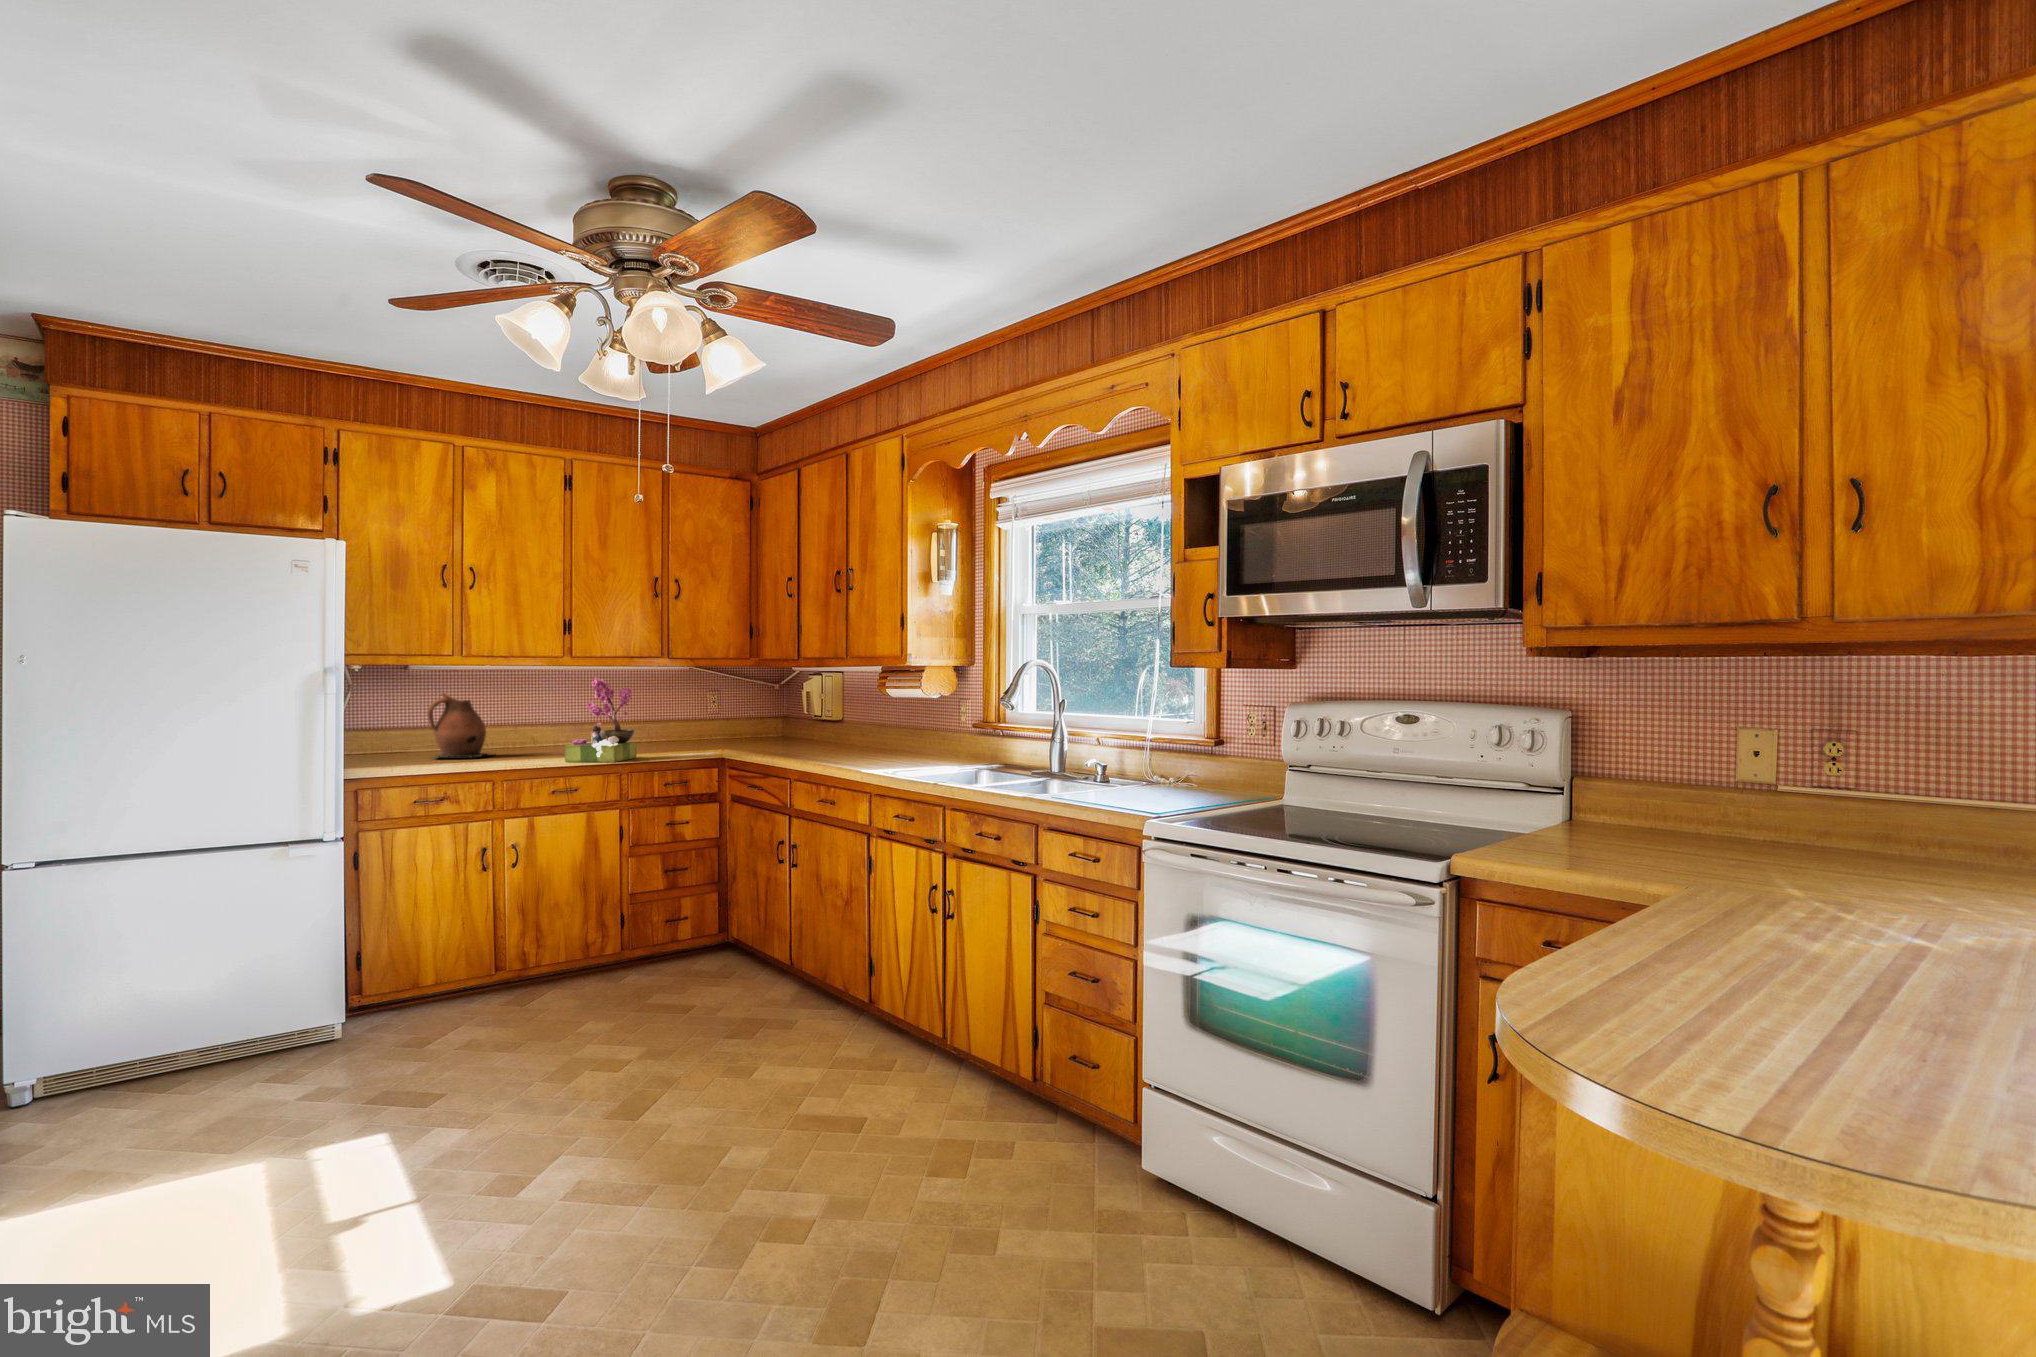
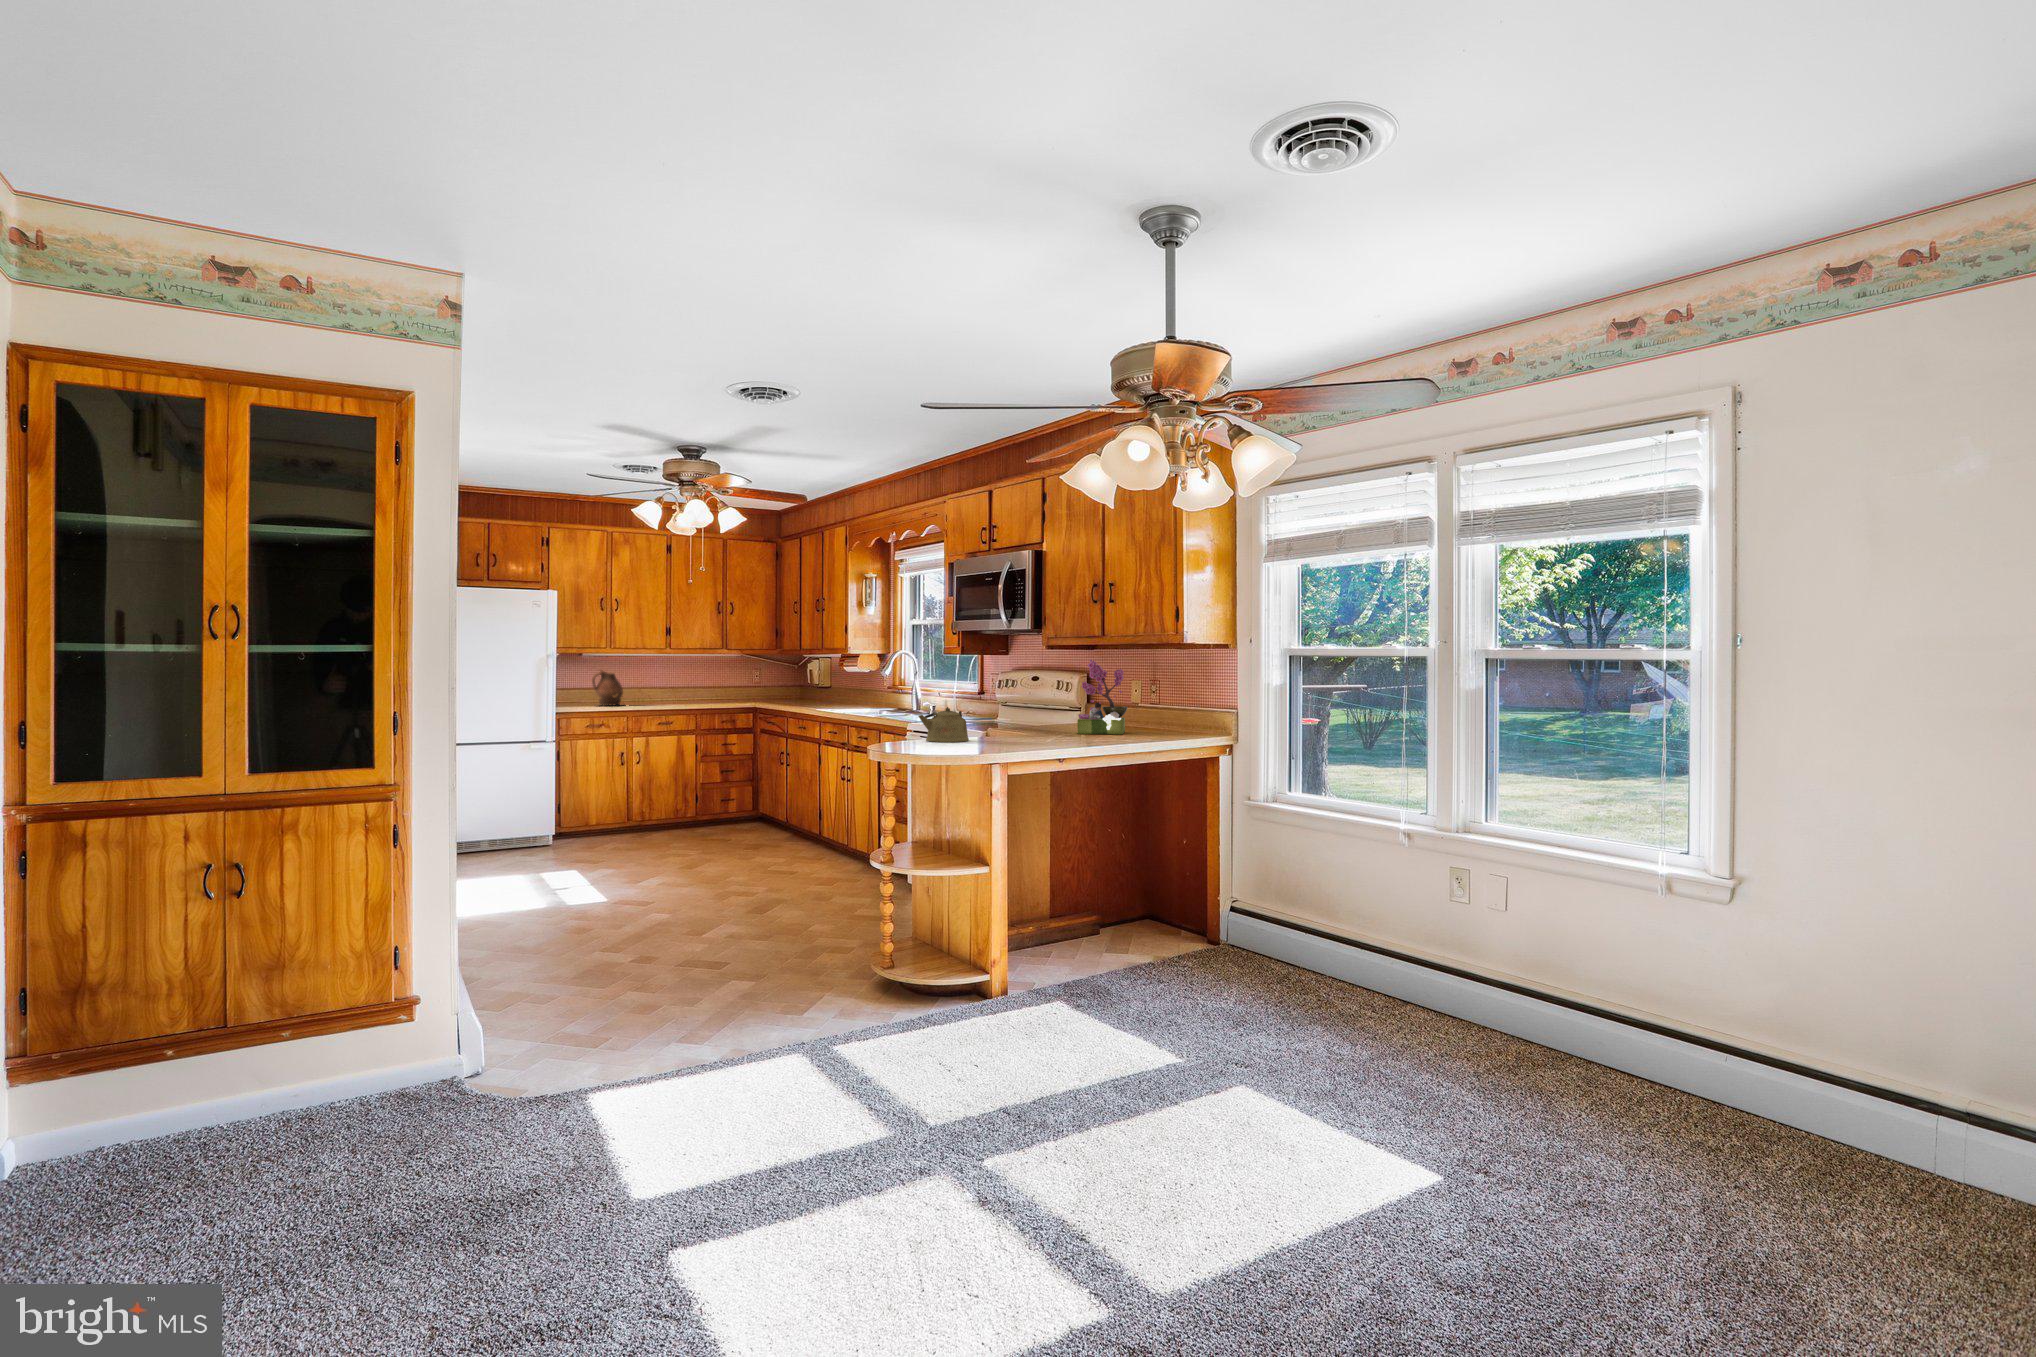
flower arrangement: present [565,677,636,762] -> present [1078,660,1128,734]
kettle: none [1617,874,1850,1033] -> present [918,707,969,742]

